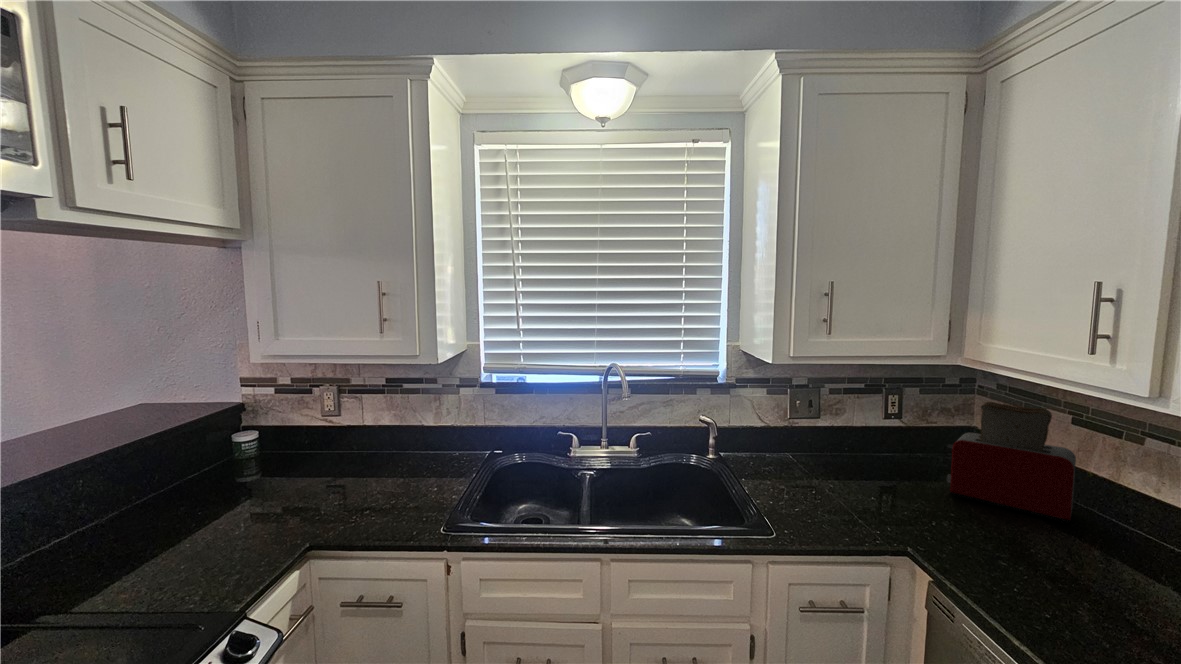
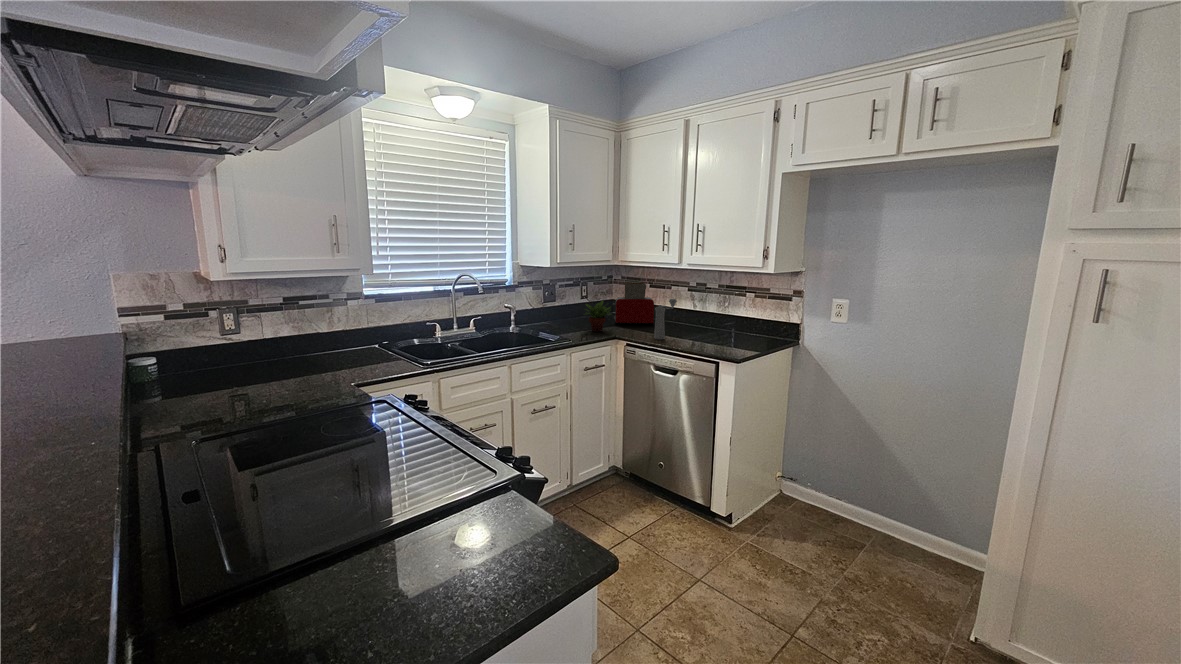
succulent plant: none [842,439,922,513] -> present [586,300,609,332]
pepper mill: none [1035,488,1144,612] -> present [654,299,677,340]

